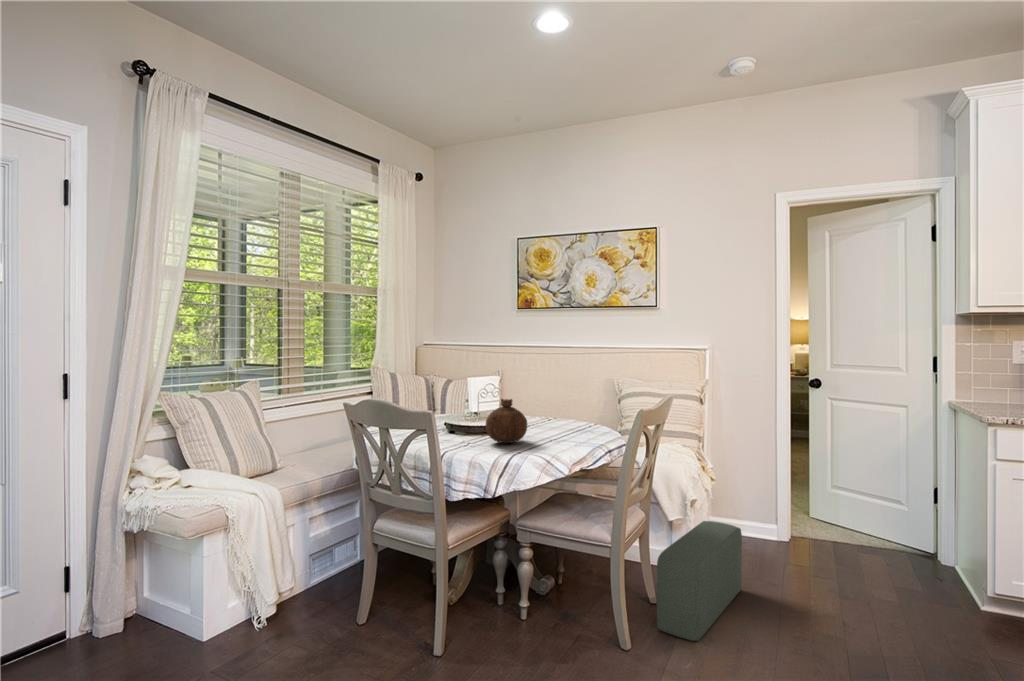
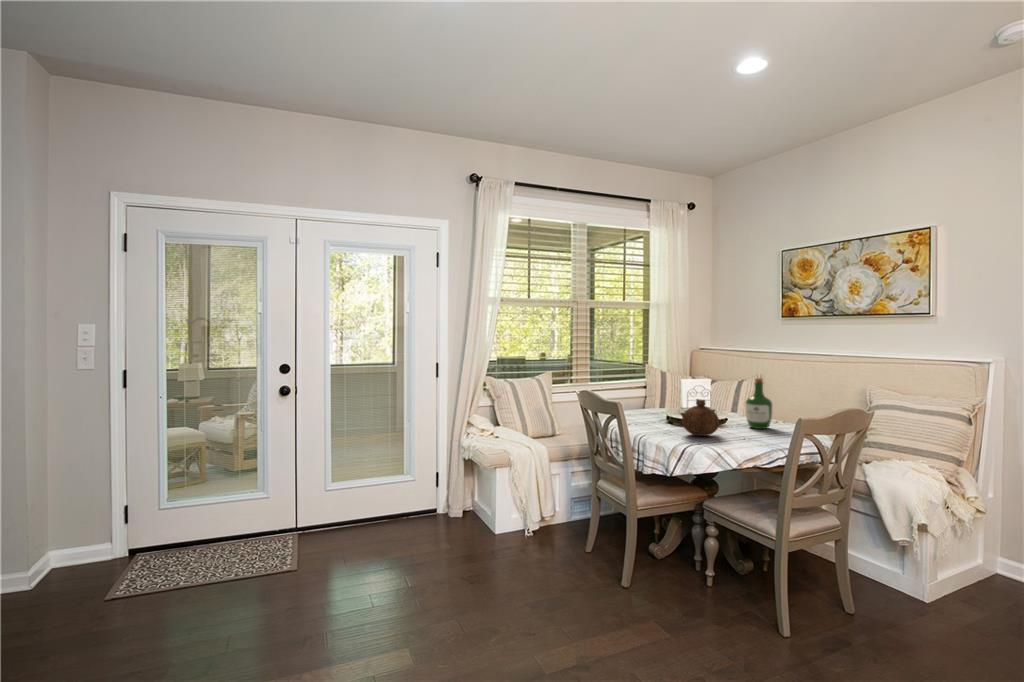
wine bottle: none [530,371,558,428] -> present [746,378,772,429]
pouf: present [657,521,742,641] -> none [832,548,981,653]

